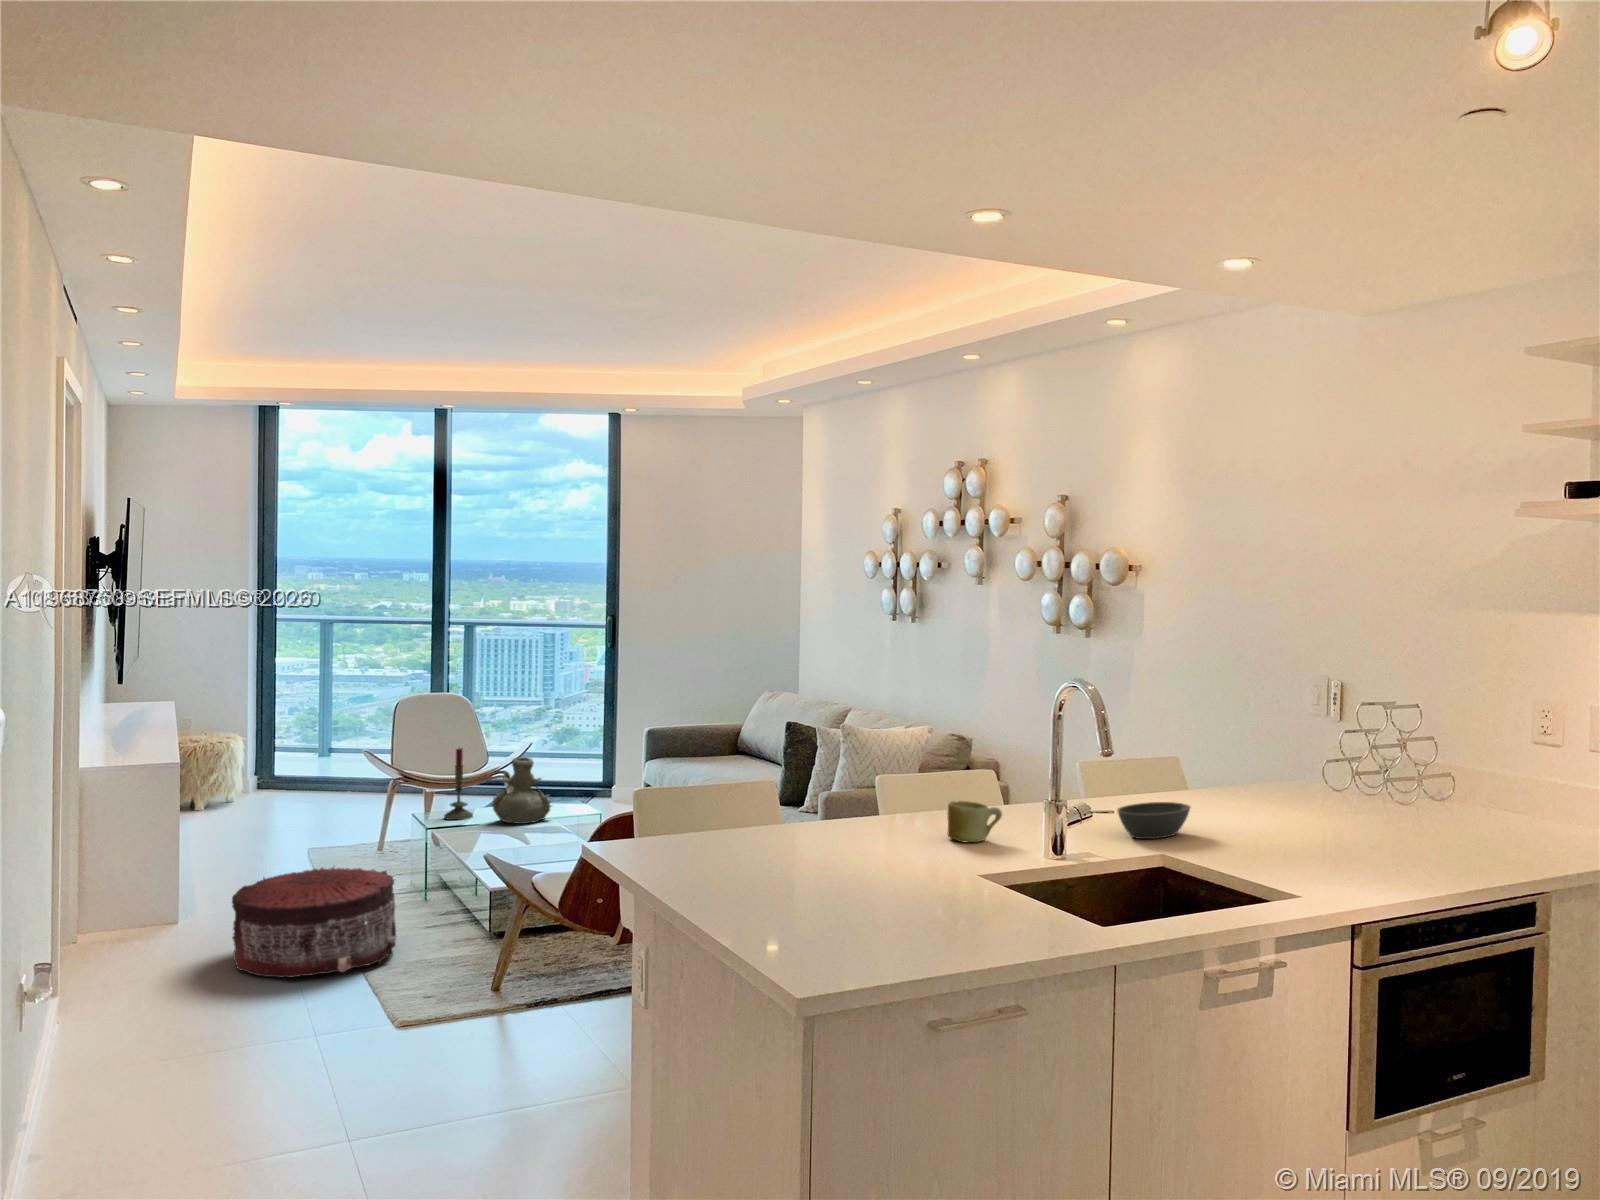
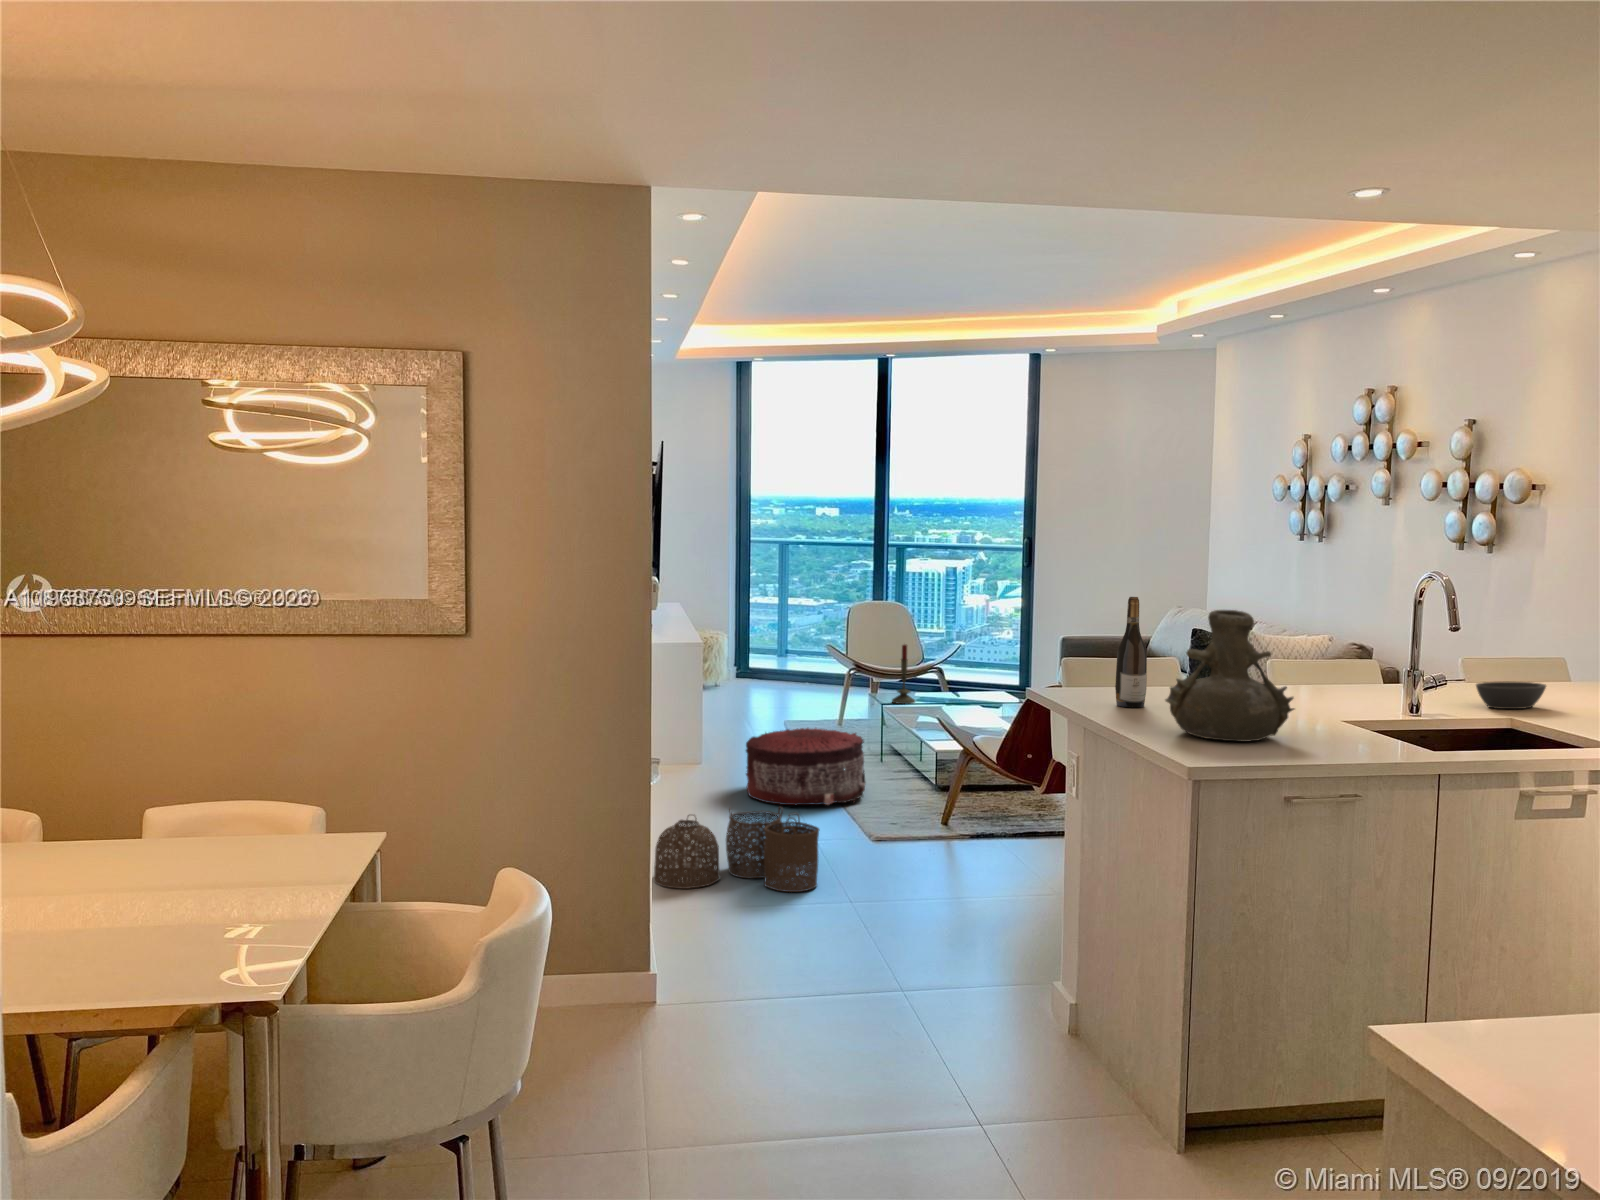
wine bottle: none [691,720,732,873] -> present [1115,596,1147,708]
vase: present [491,757,551,824] -> present [1165,610,1294,741]
mug: present [947,801,1002,843] -> none [1323,671,1371,703]
woven basket: none [45,1004,311,1150] -> present [654,807,819,892]

